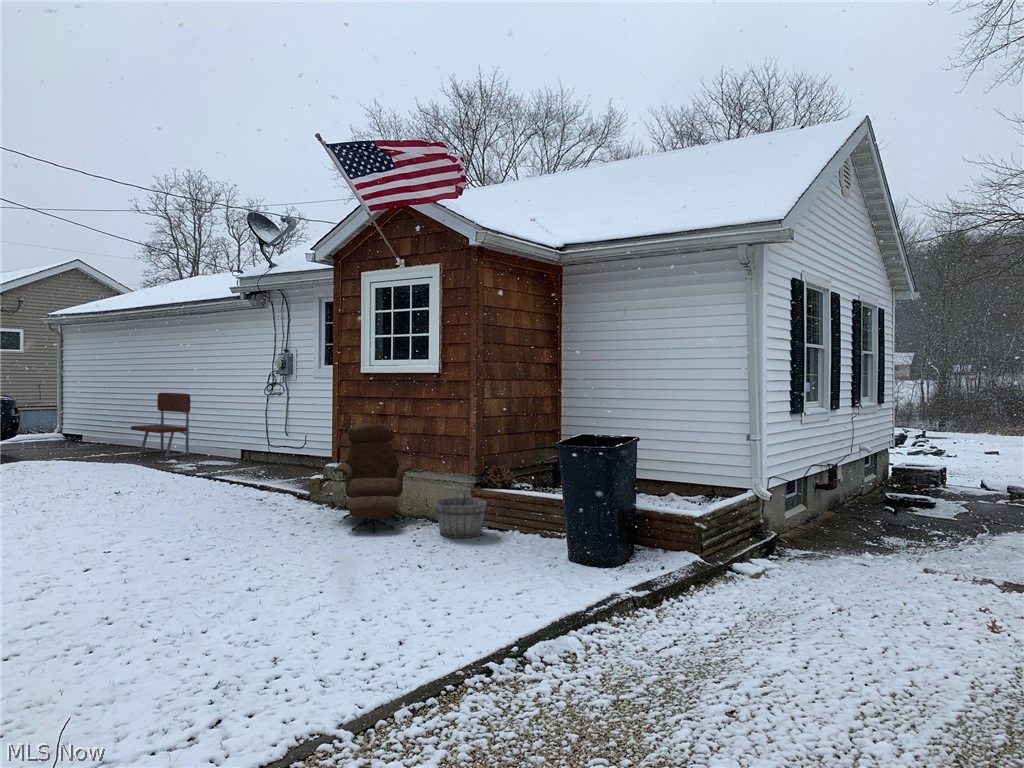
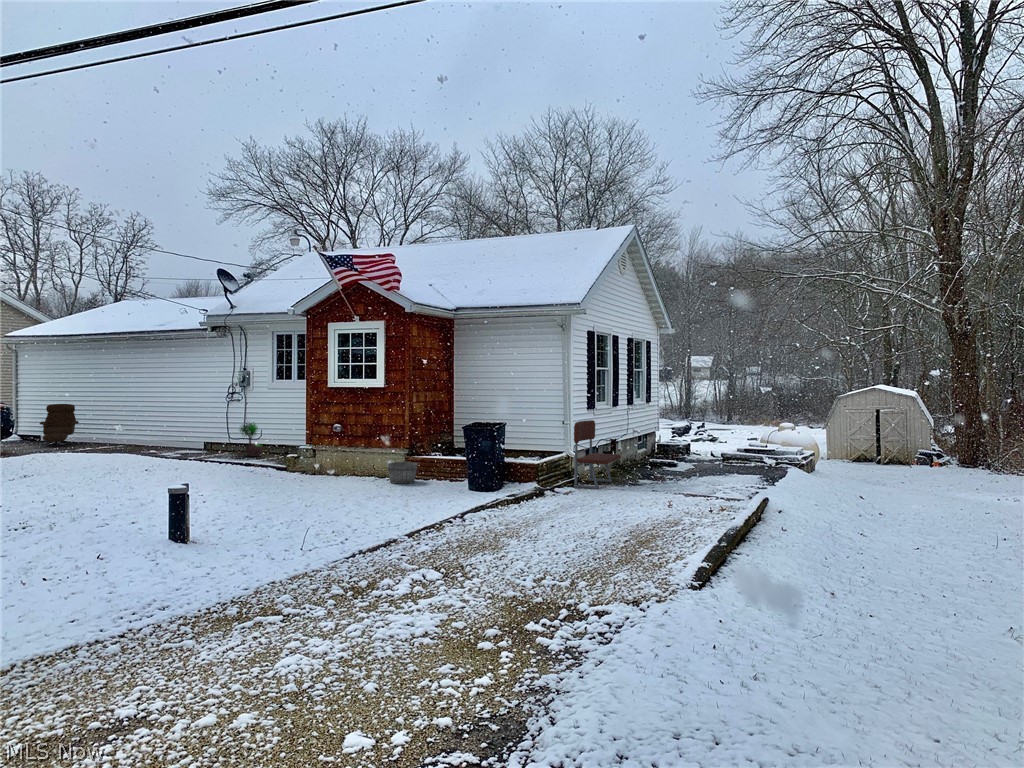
bench: present [131,393,191,457] -> present [574,420,621,489]
potted tree: none [272,419,307,471] -> present [240,423,263,457]
lounge chair: present [337,424,412,533] -> present [40,404,79,447]

